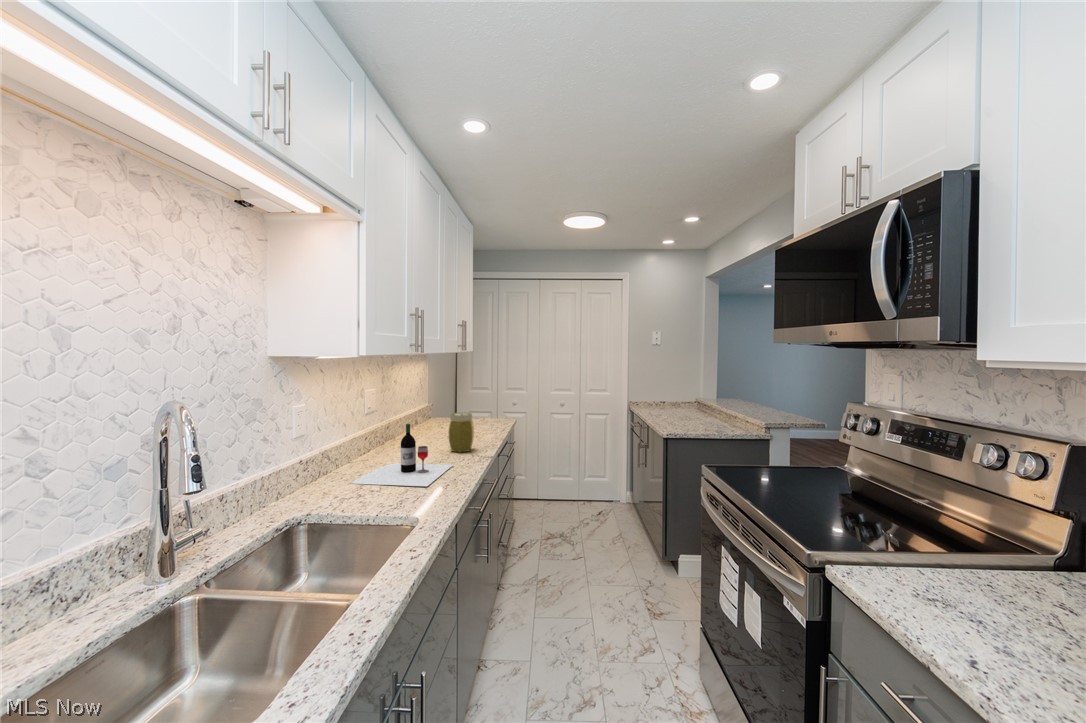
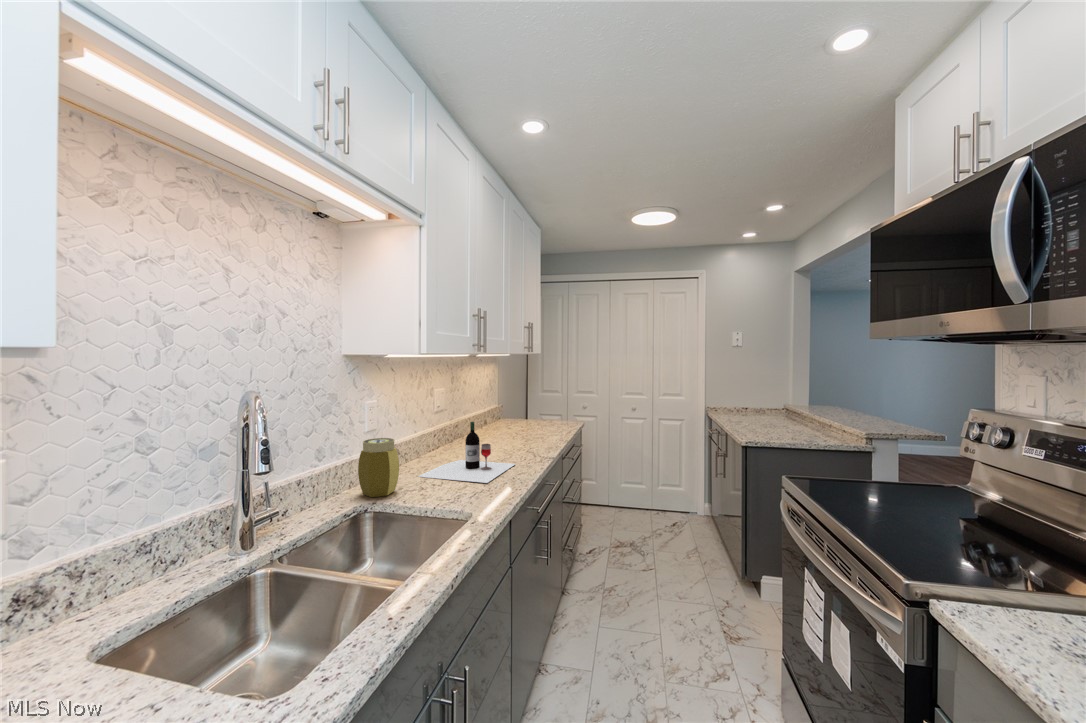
jar: present [449,413,474,452] -> present [358,438,399,497]

